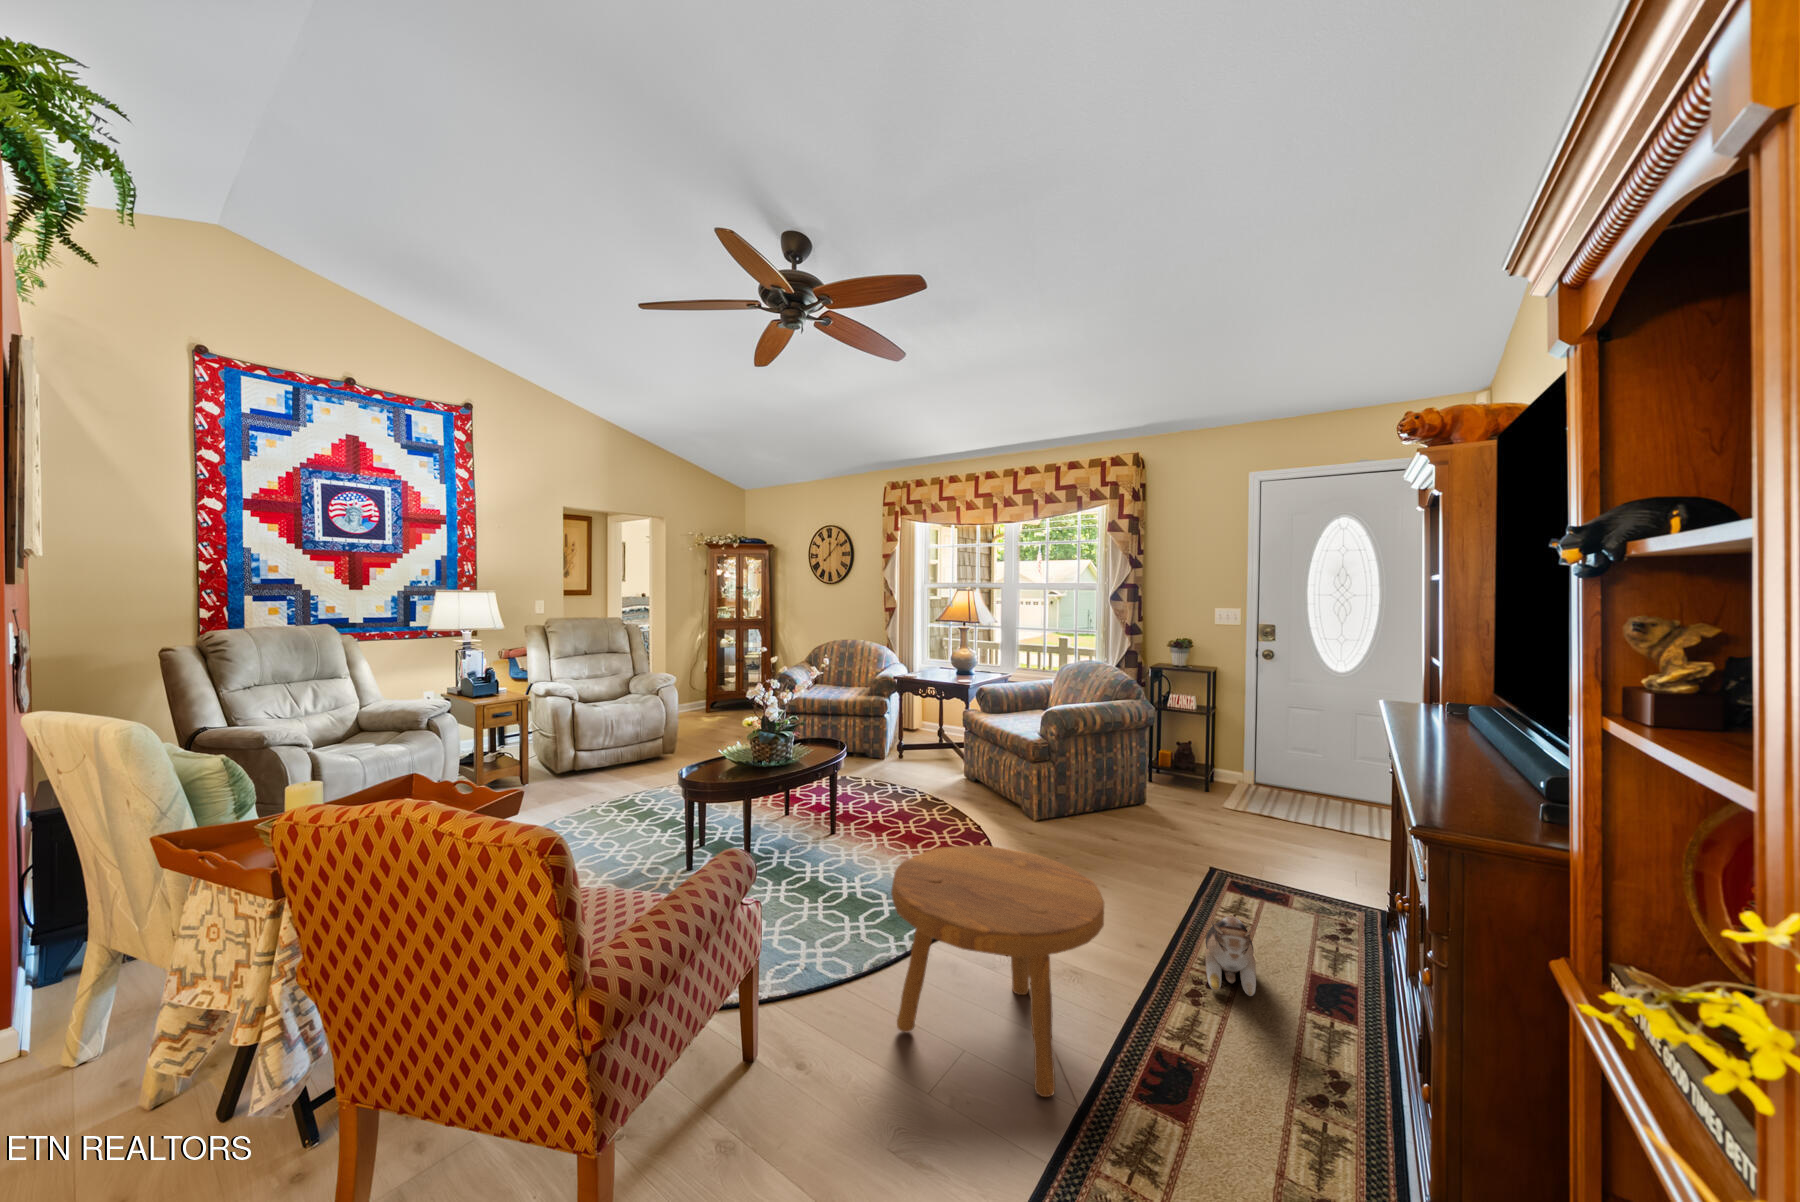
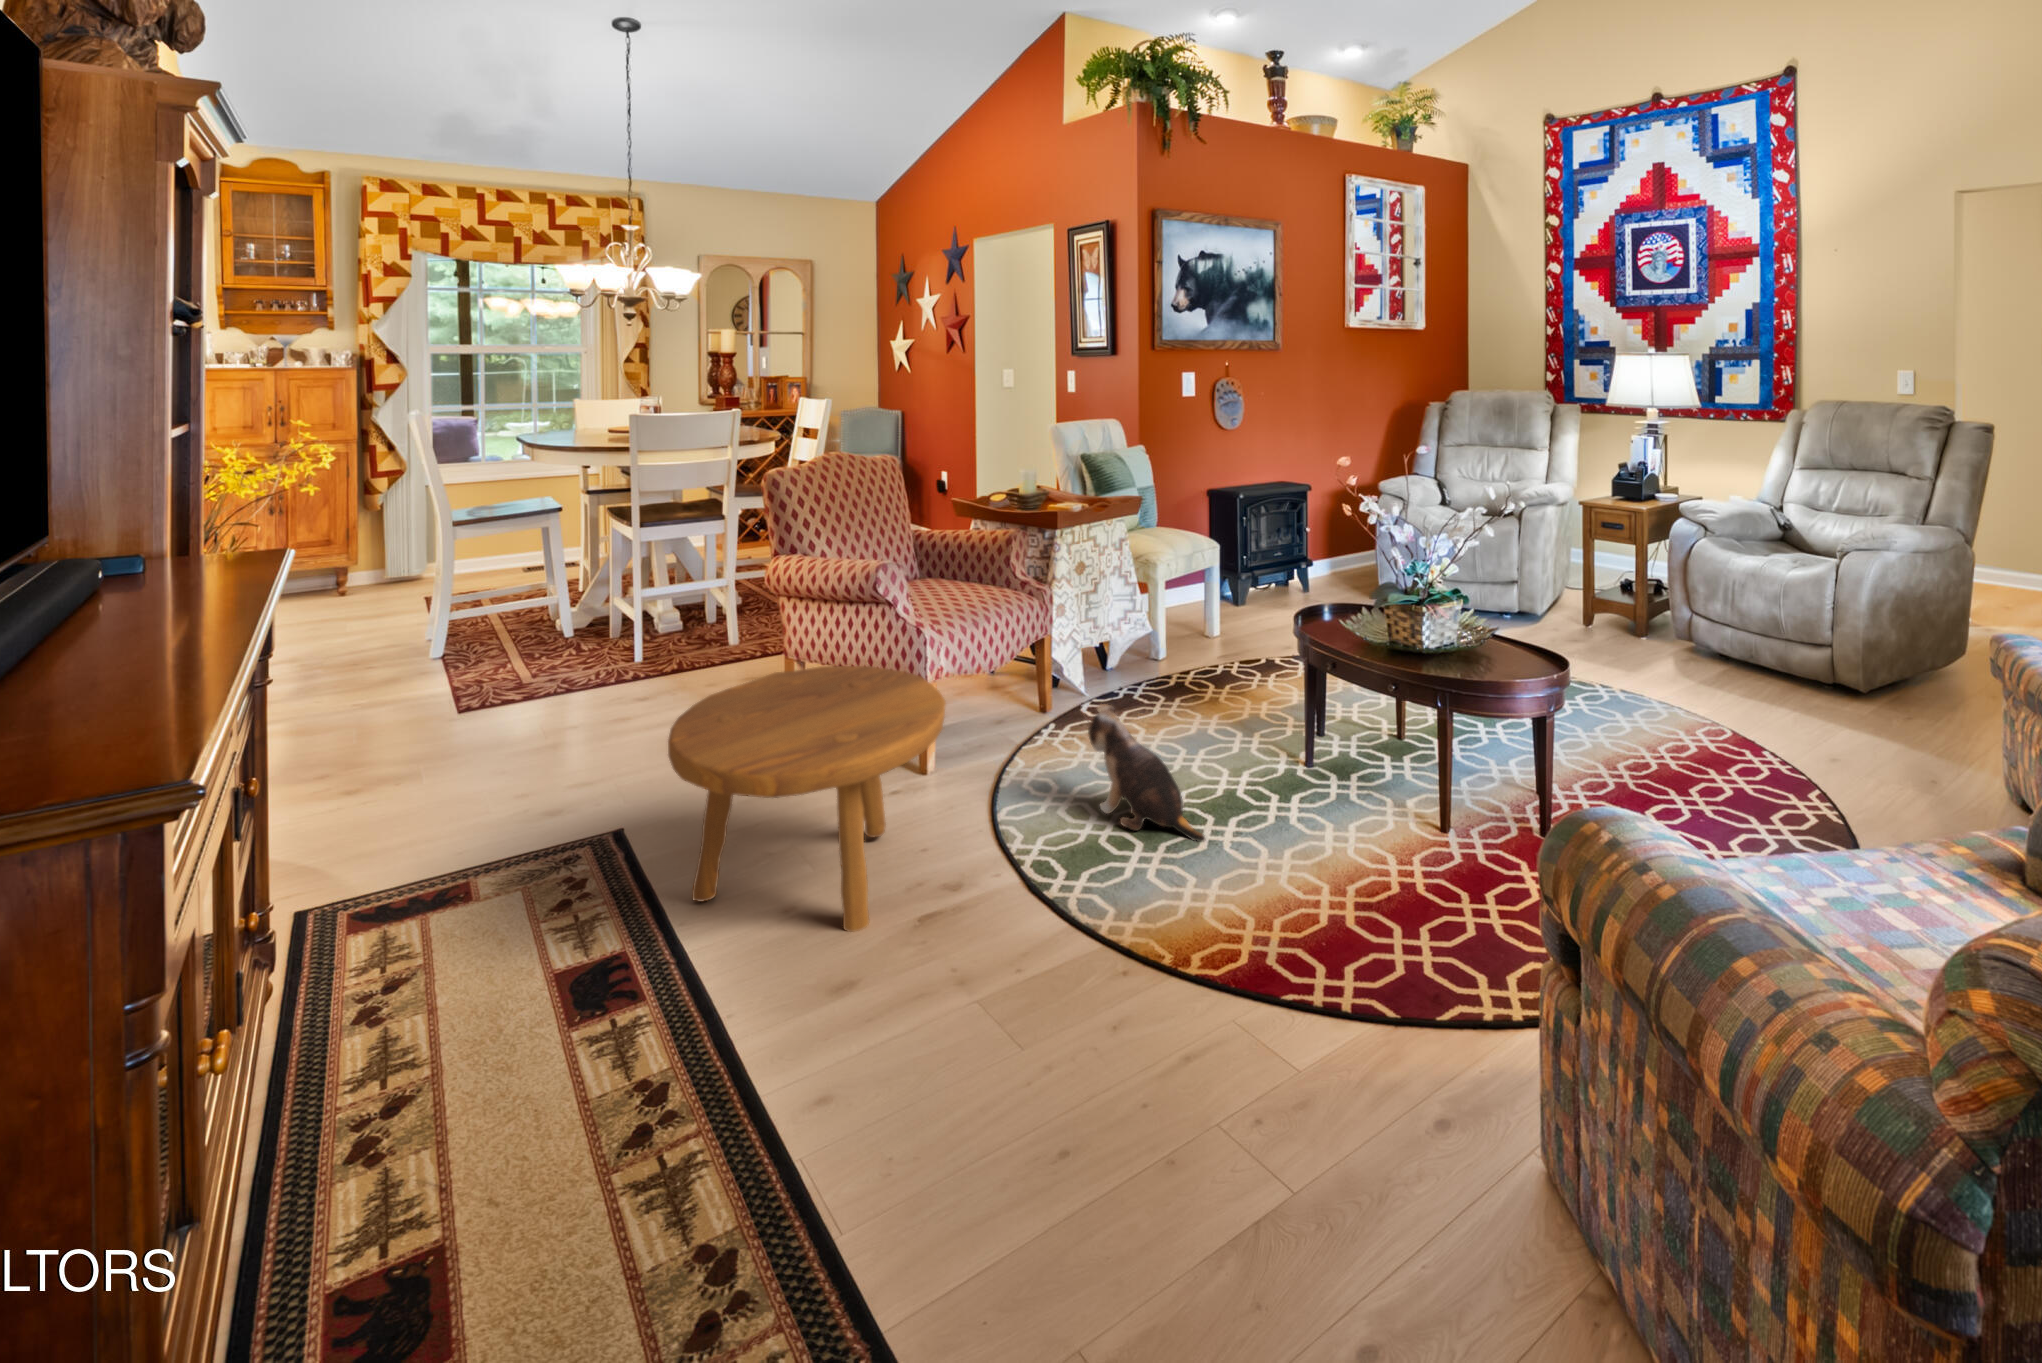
plush toy: present [1204,915,1256,996] -> present [1088,704,1205,841]

